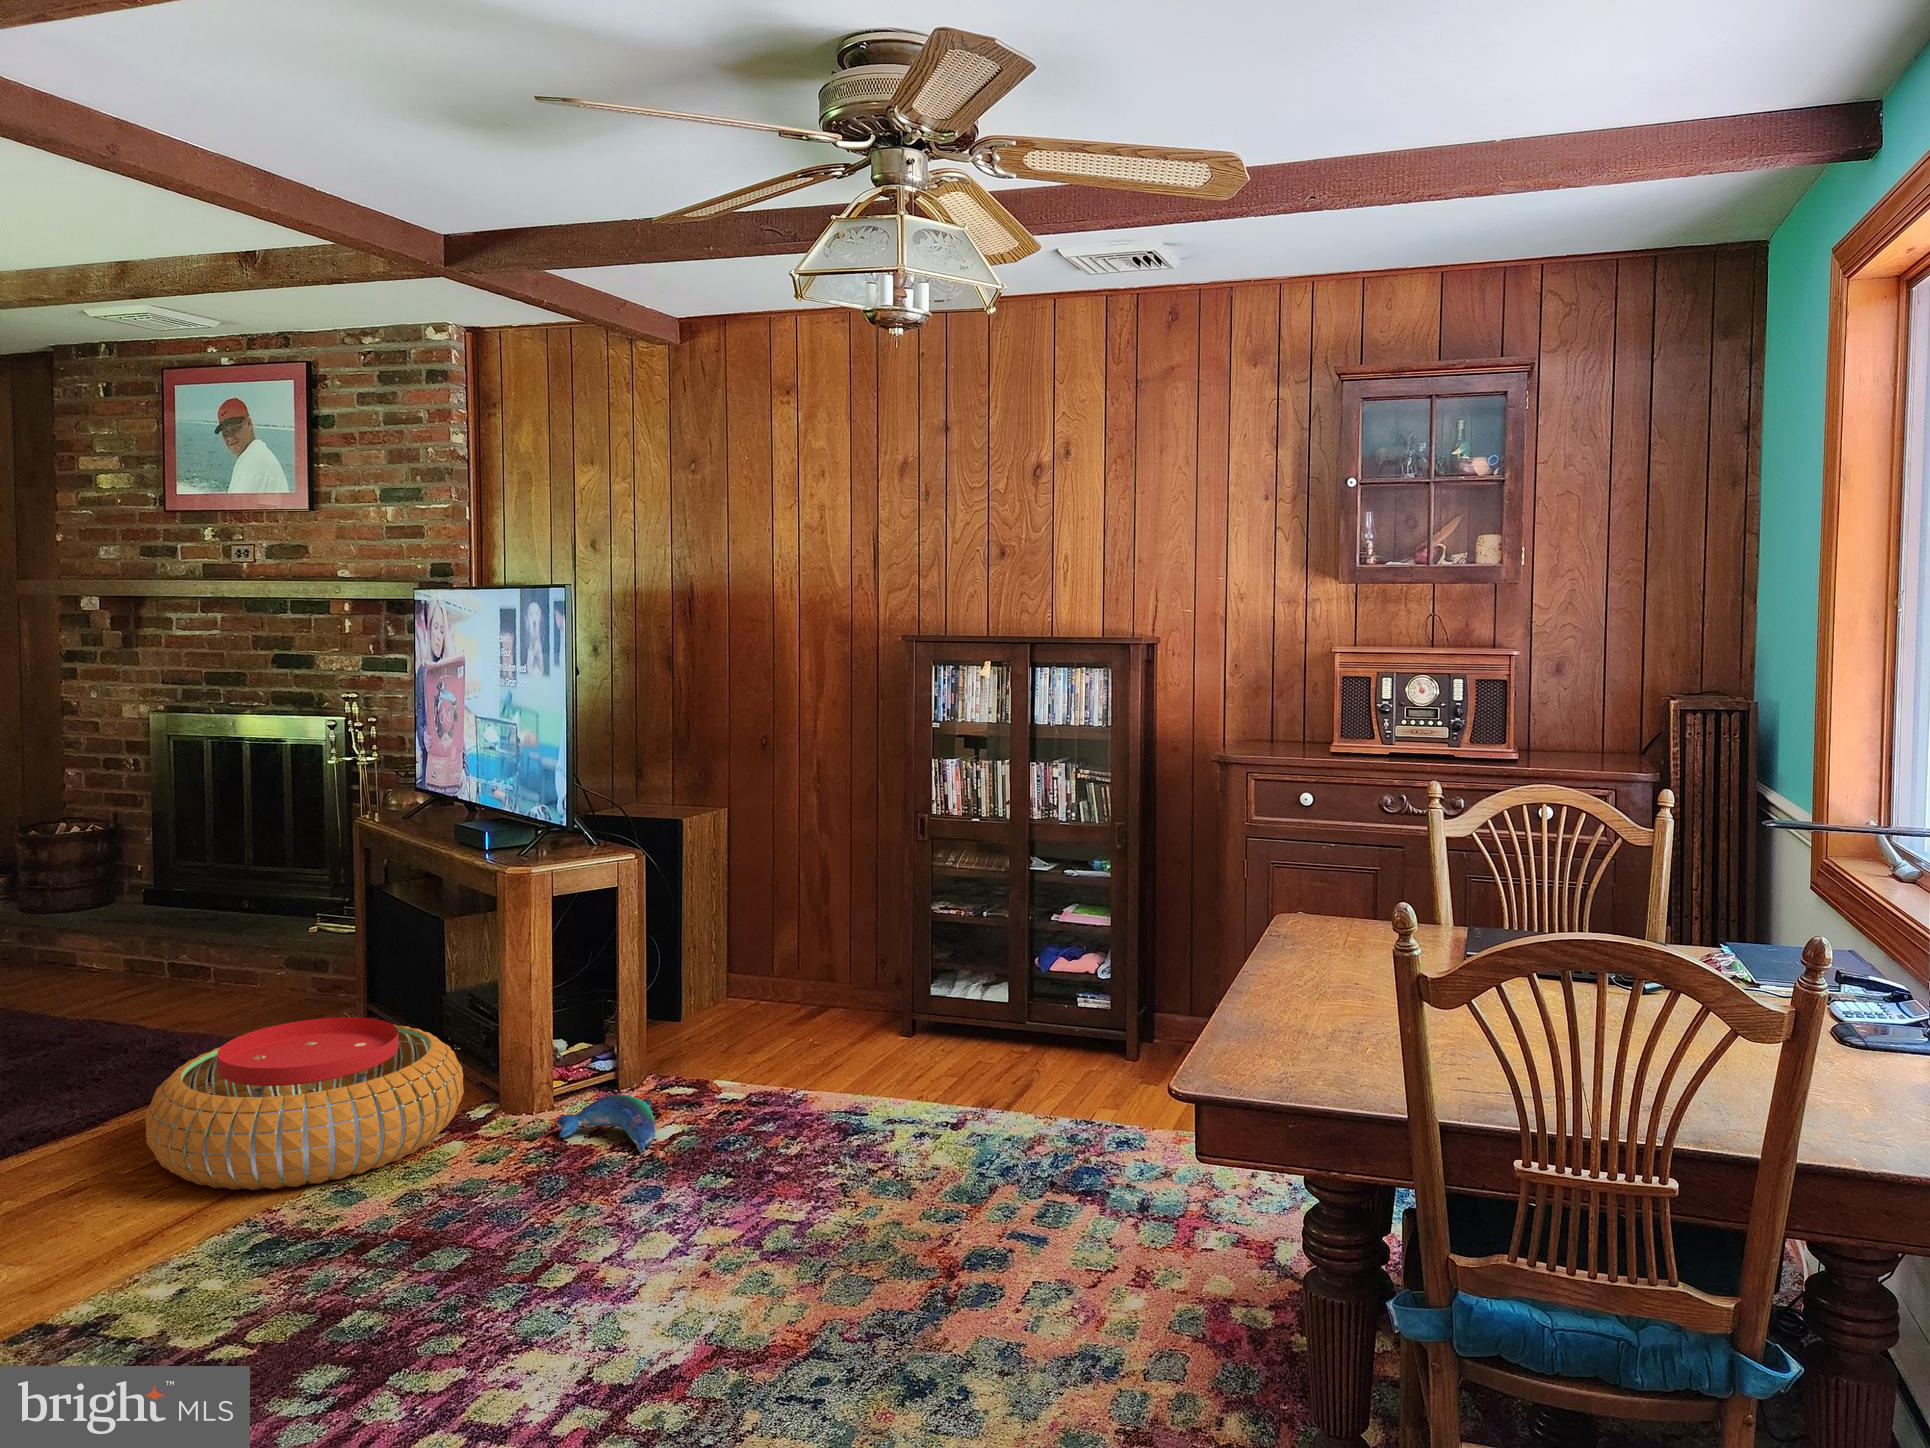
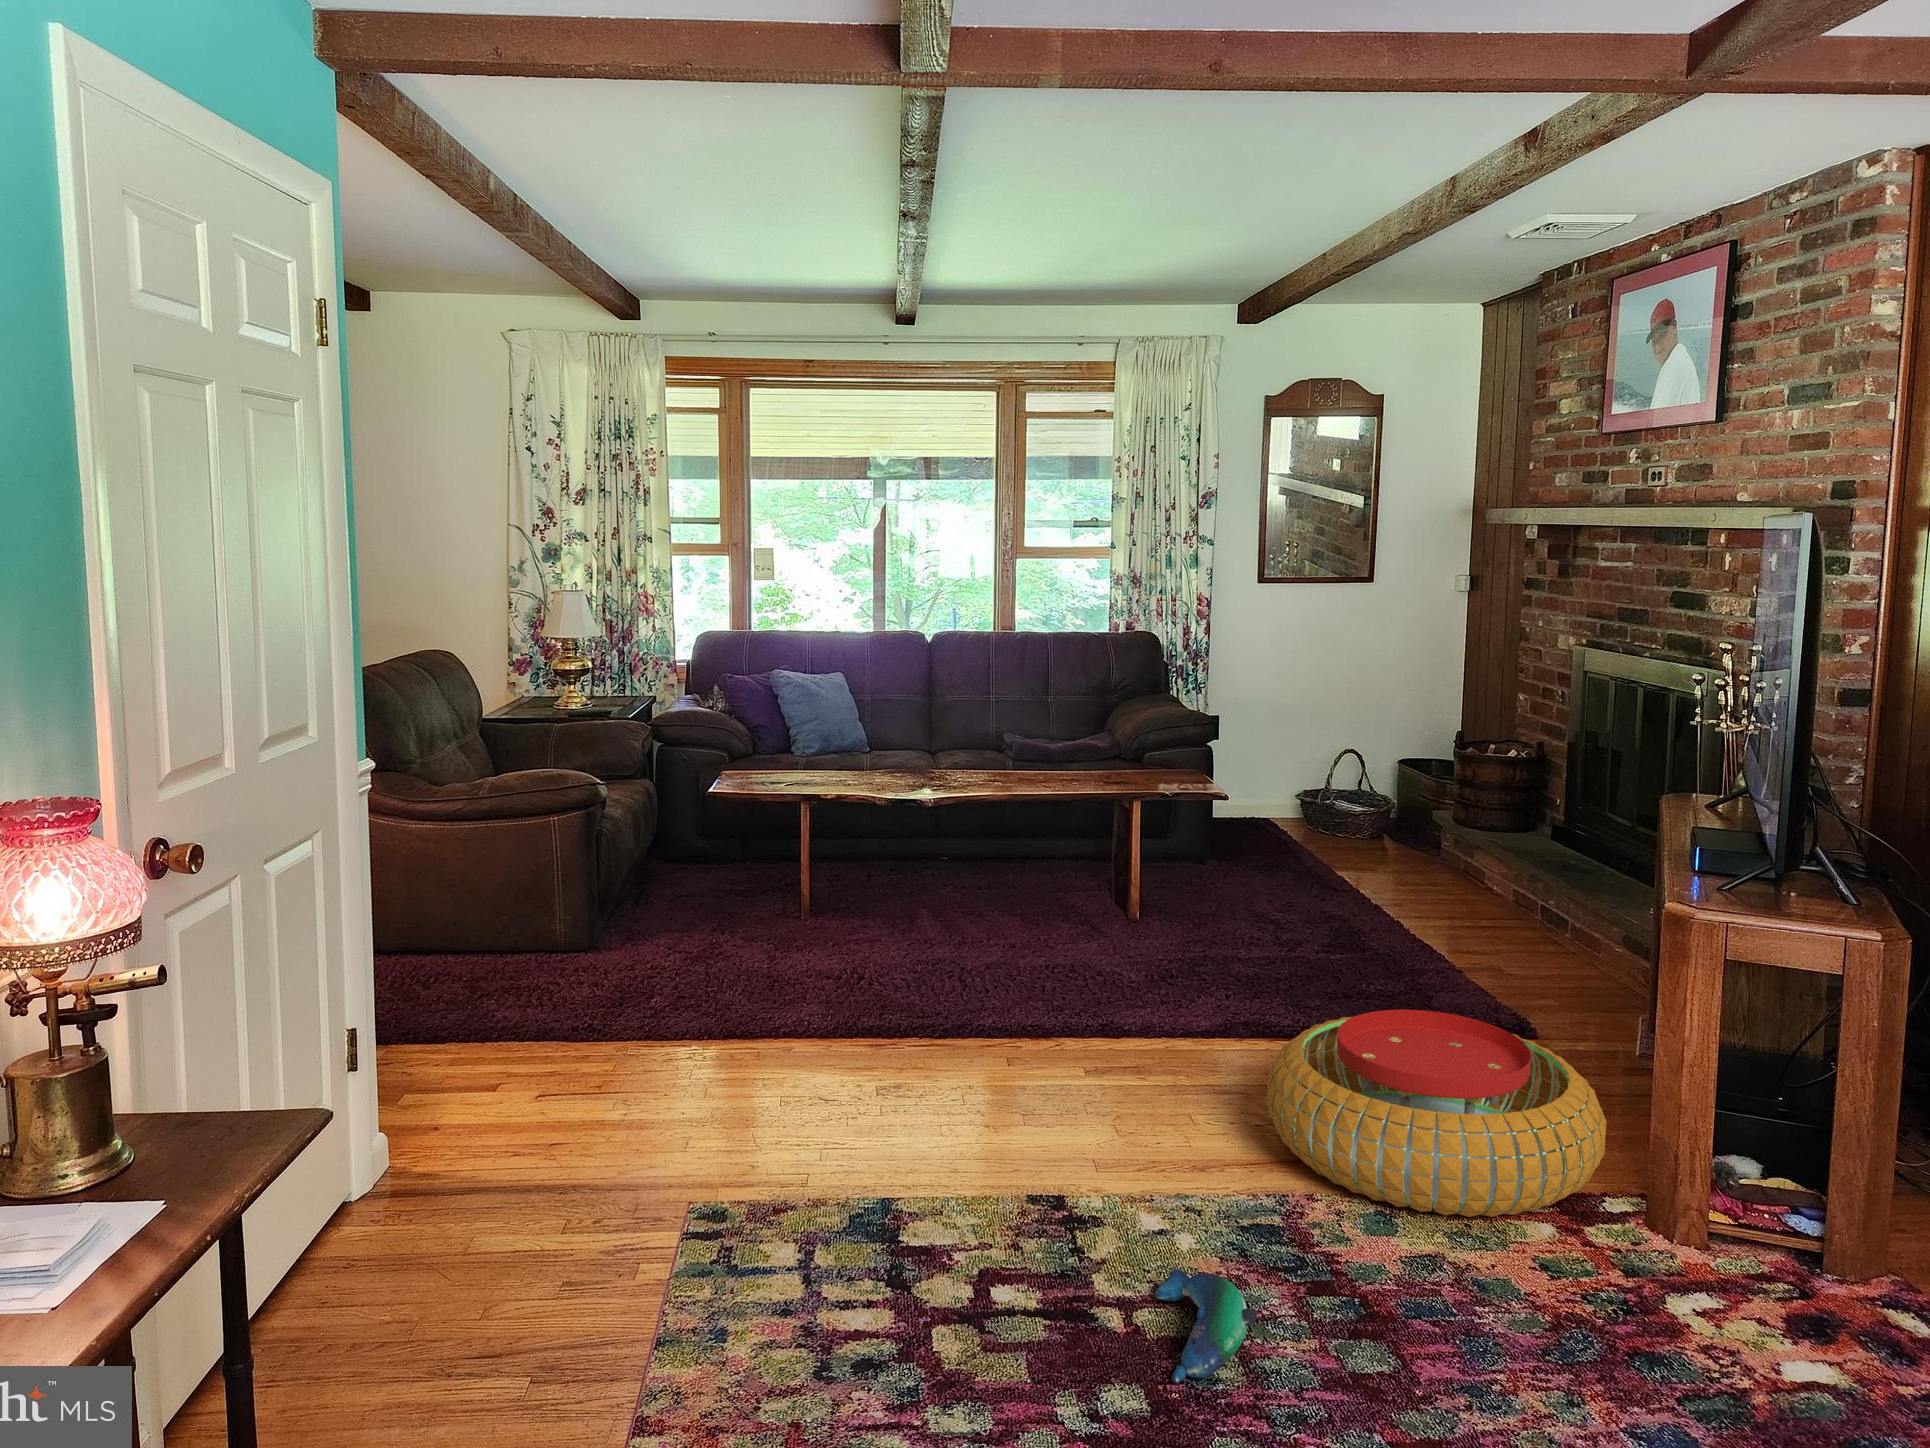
plush toy: present [557,1095,655,1153] -> present [1154,1269,1258,1383]

